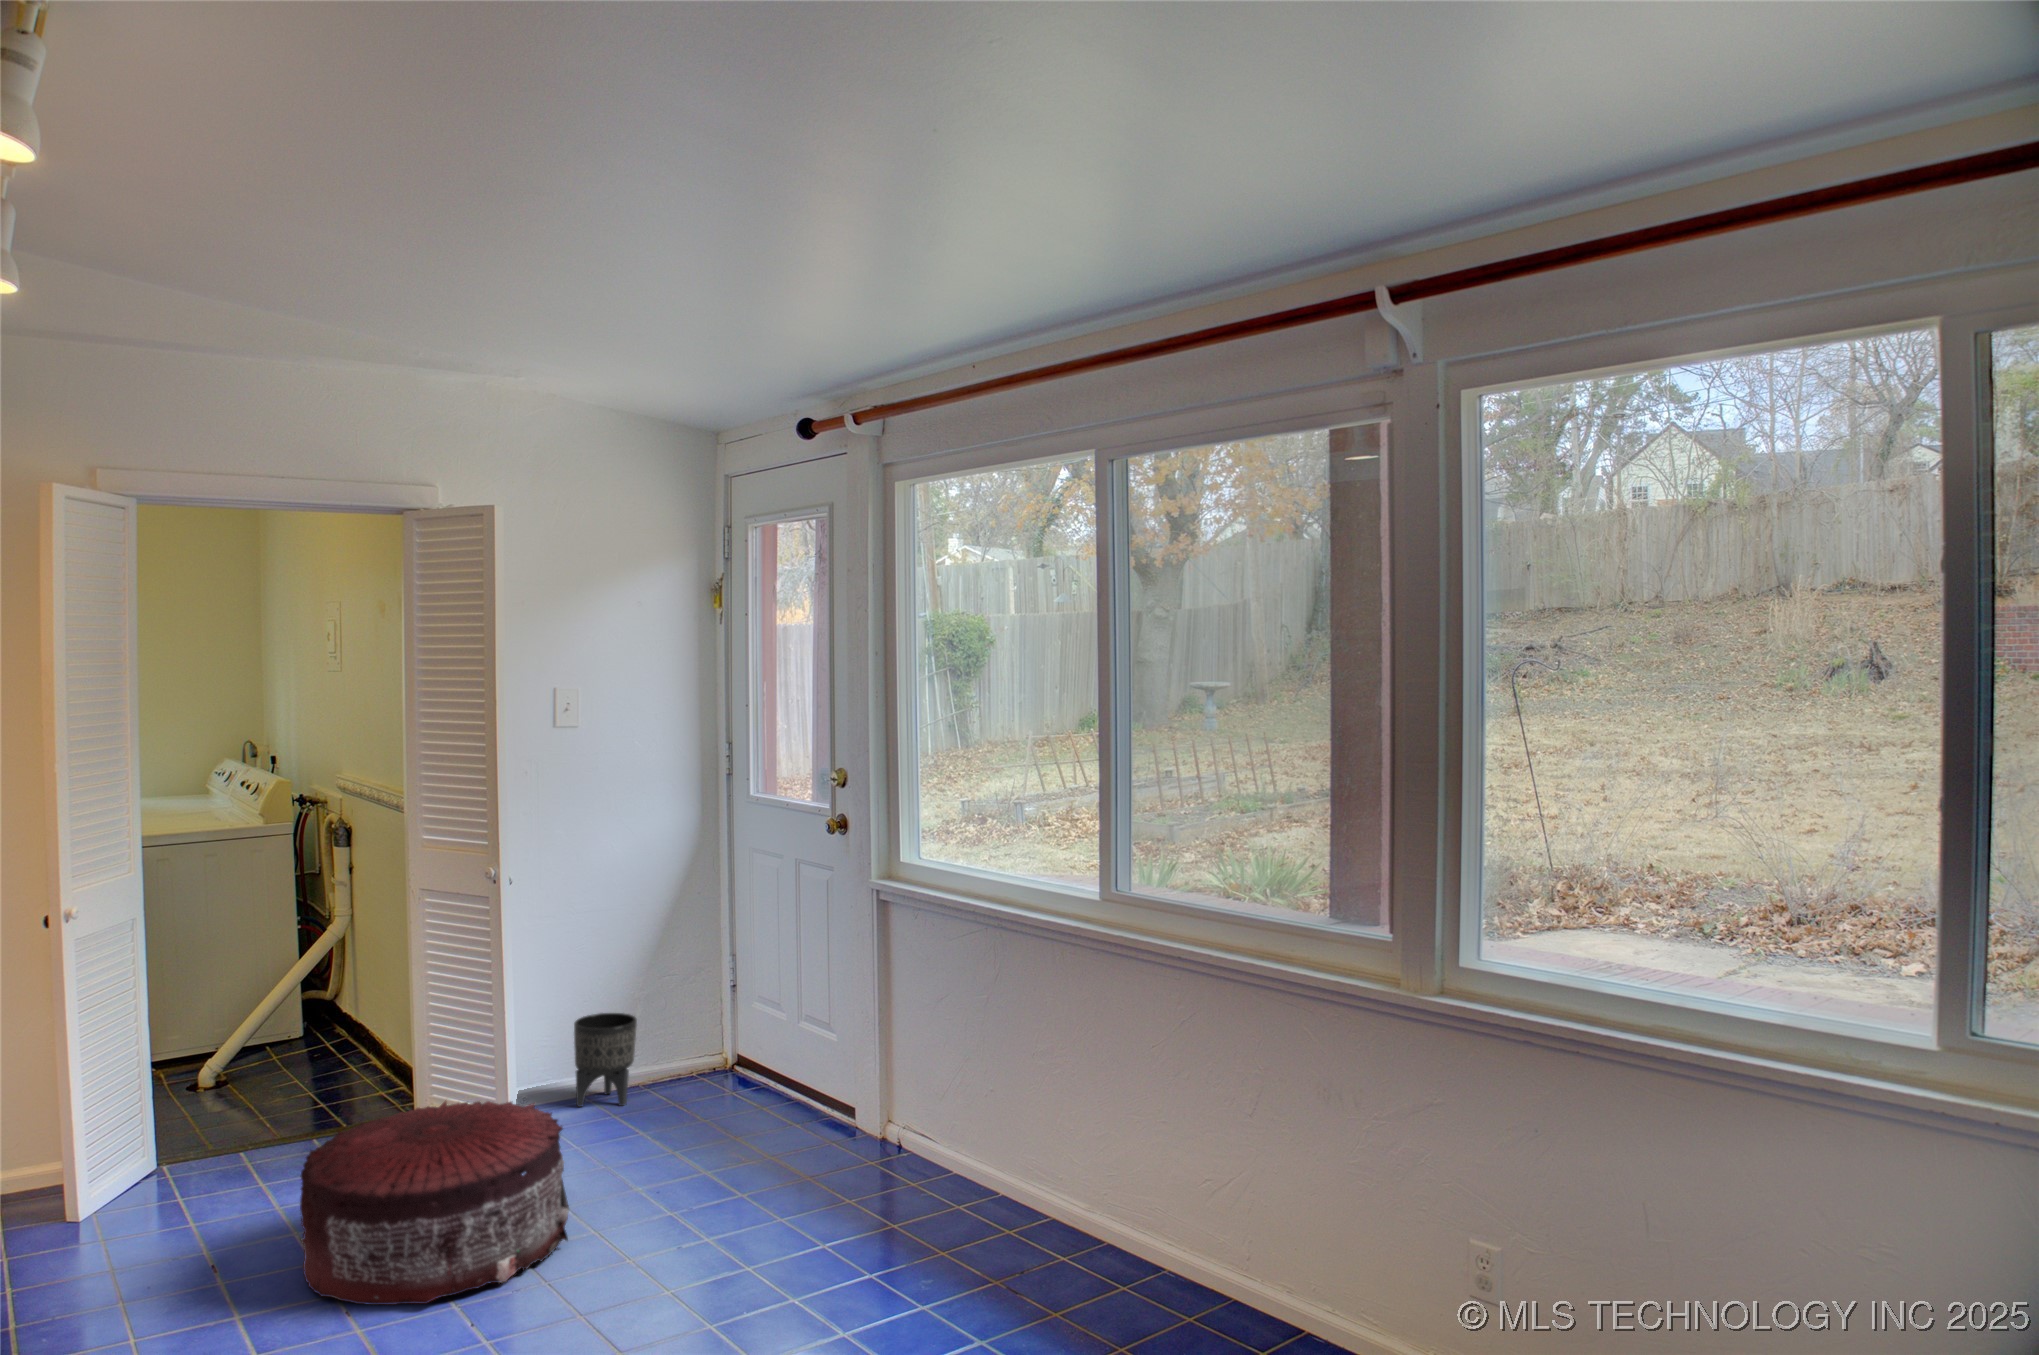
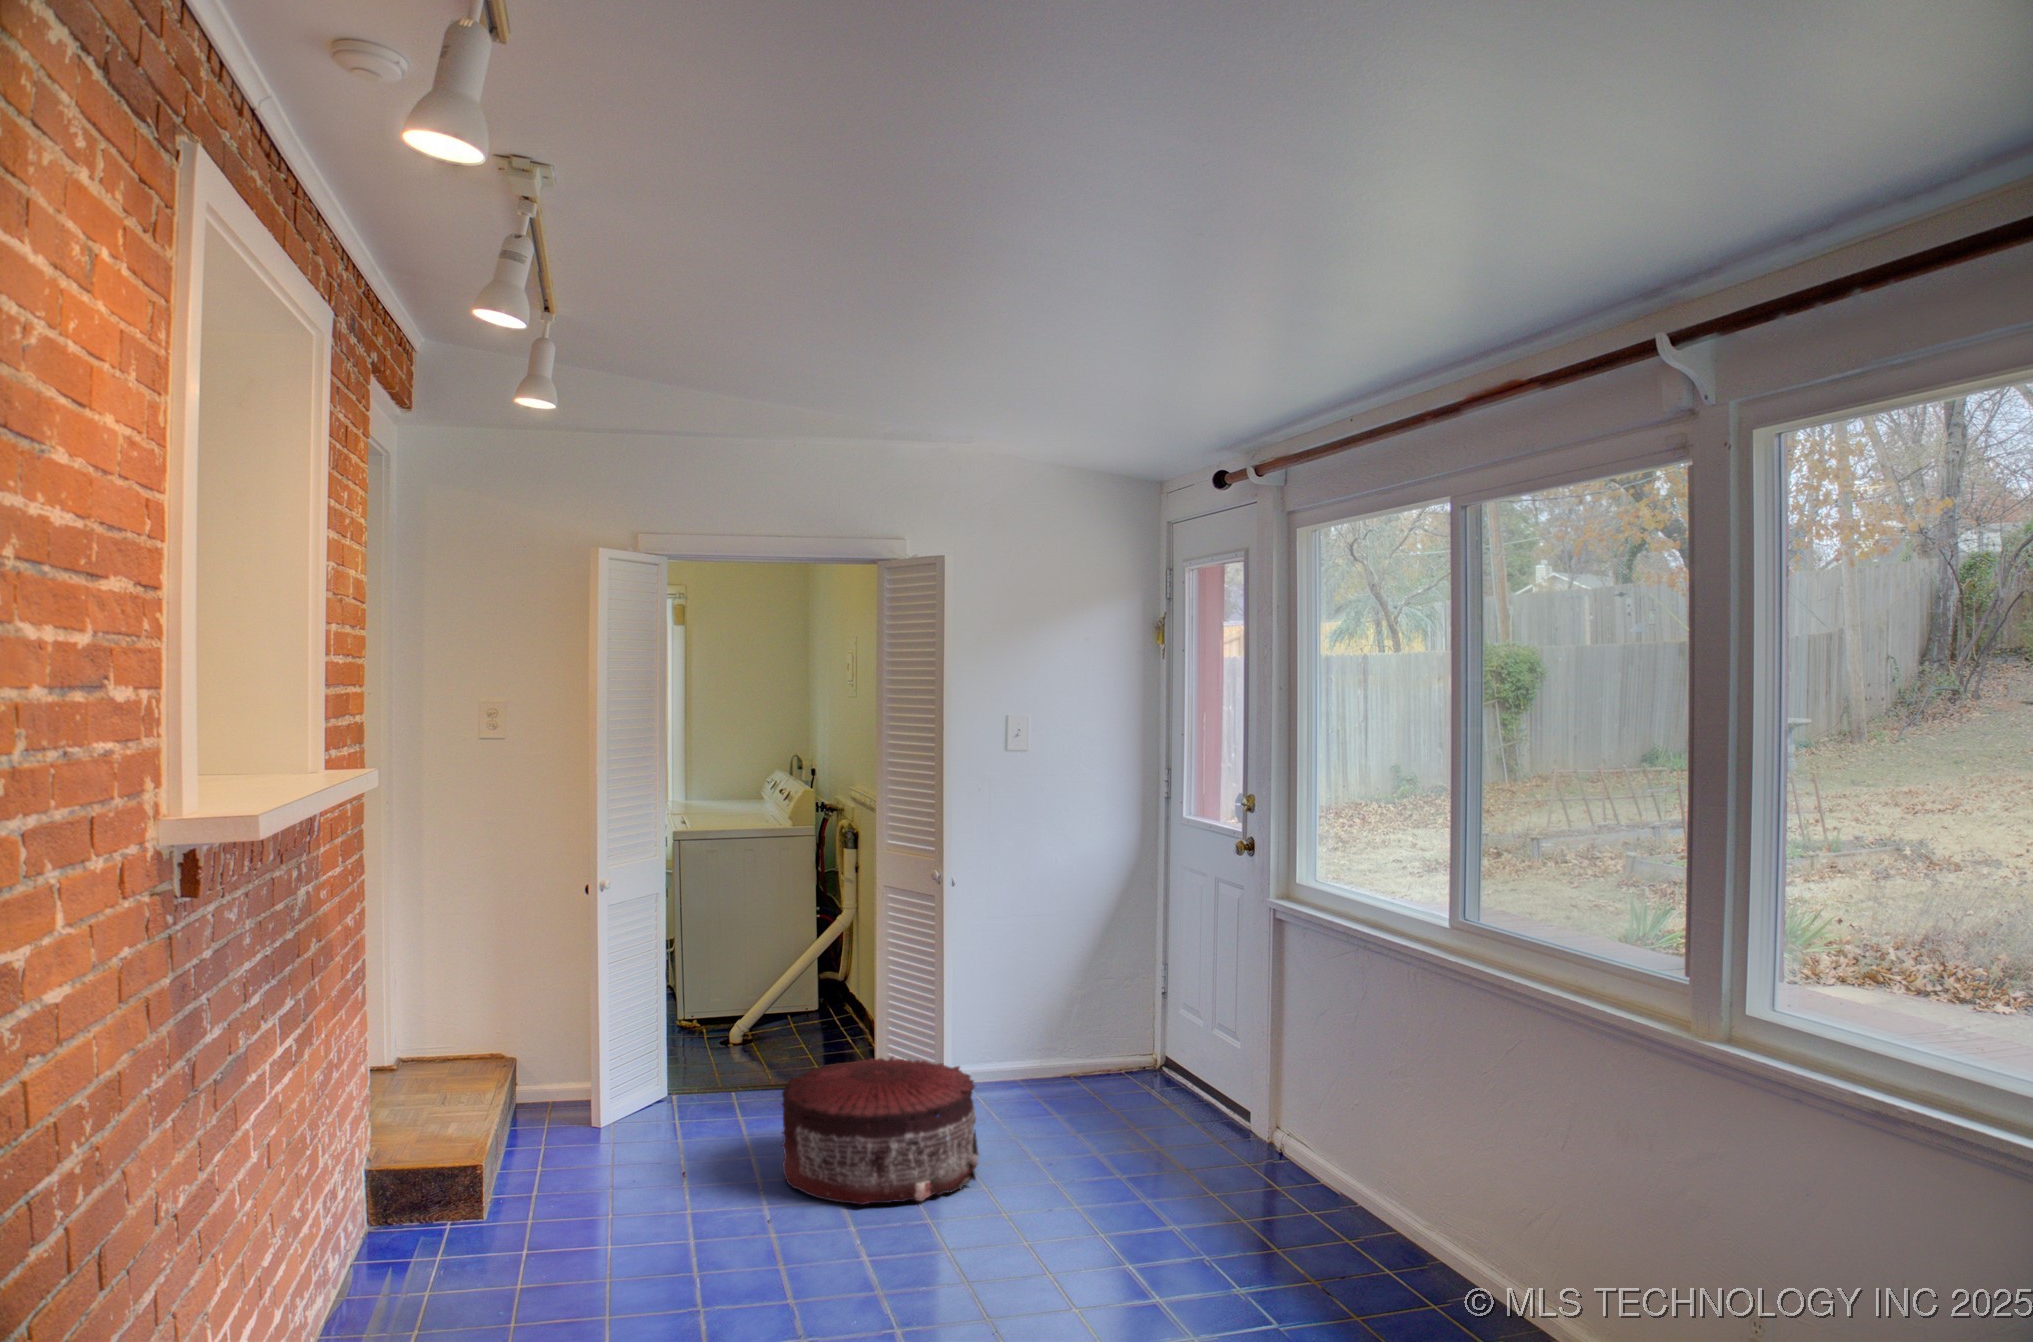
planter: present [574,1013,637,1107] -> none [1014,1007,1068,1092]

